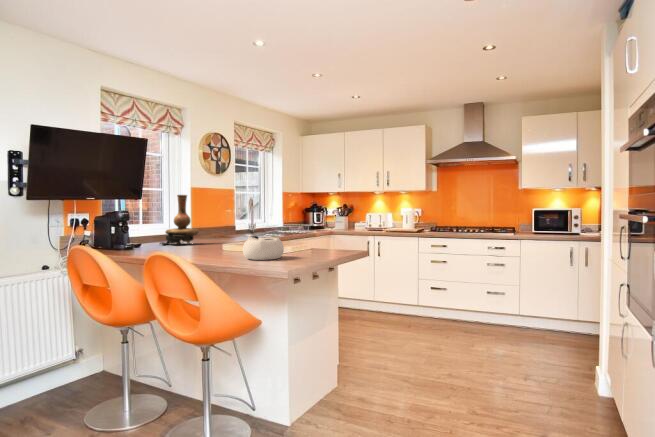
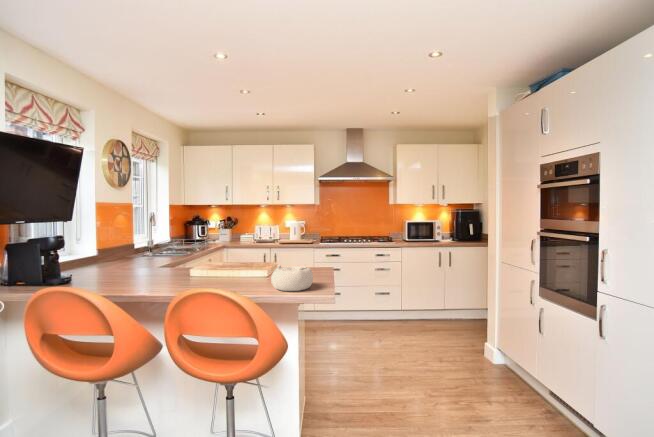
vase: present [160,195,199,245] -> none [92,216,144,277]

